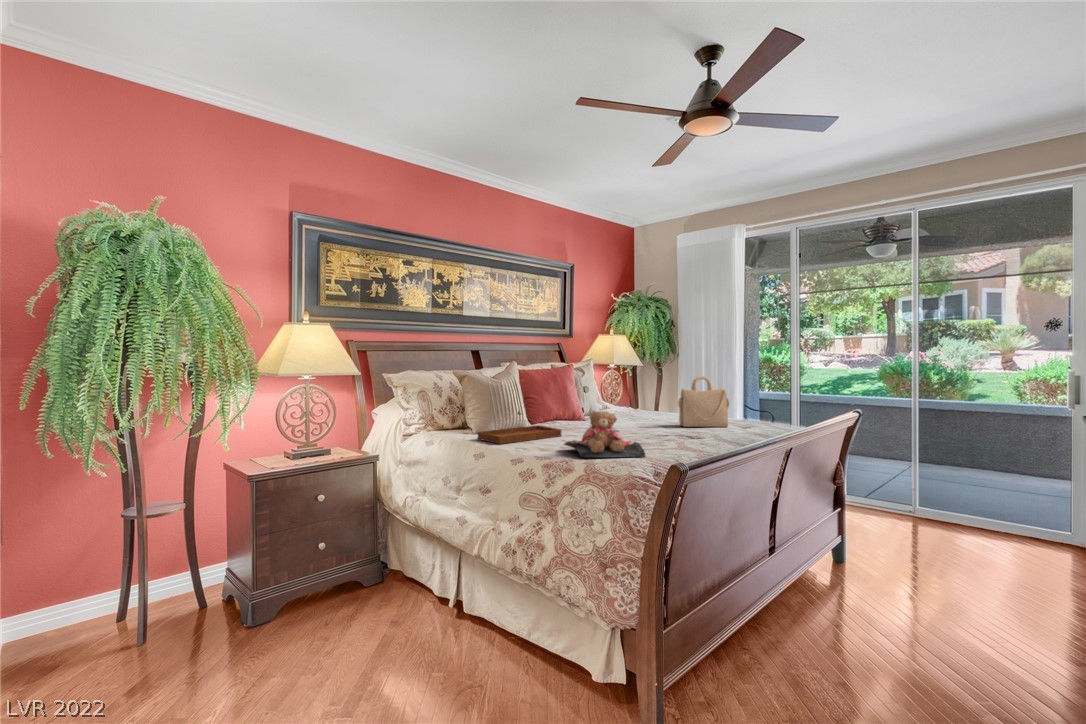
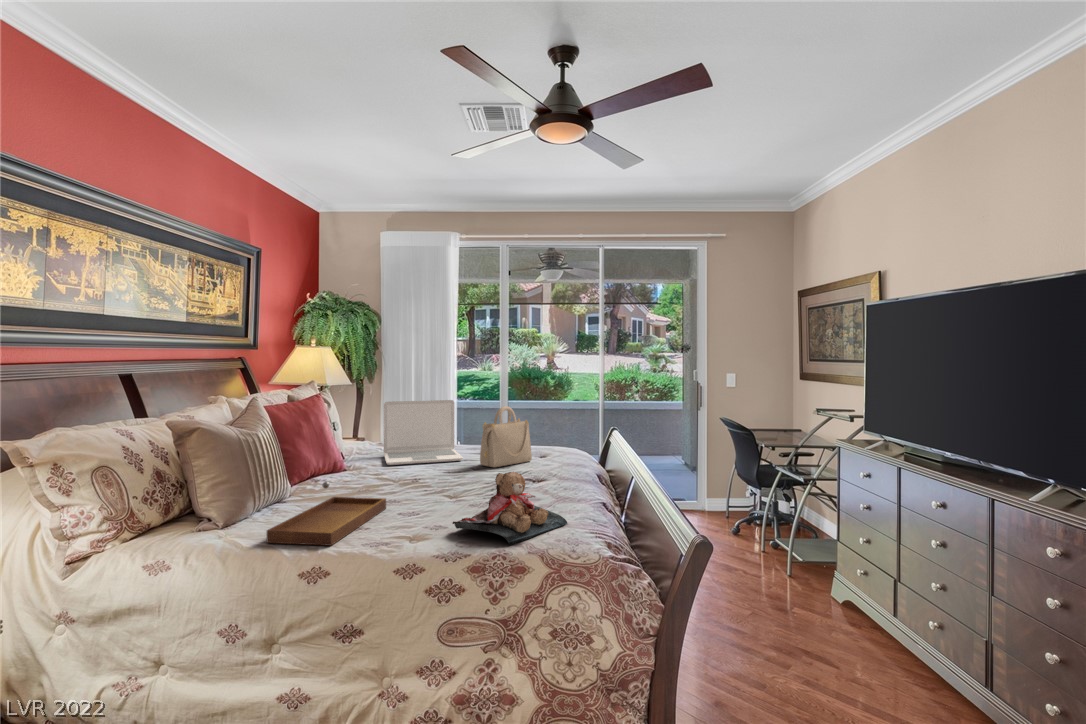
laptop: none [615,372,683,421] -> present [384,400,463,465]

